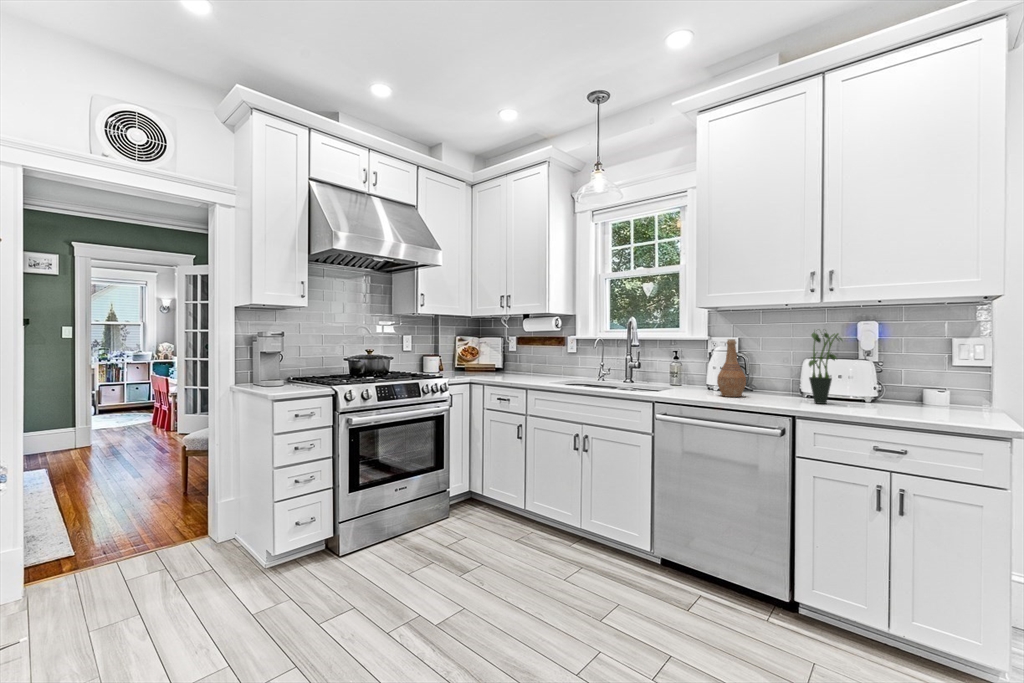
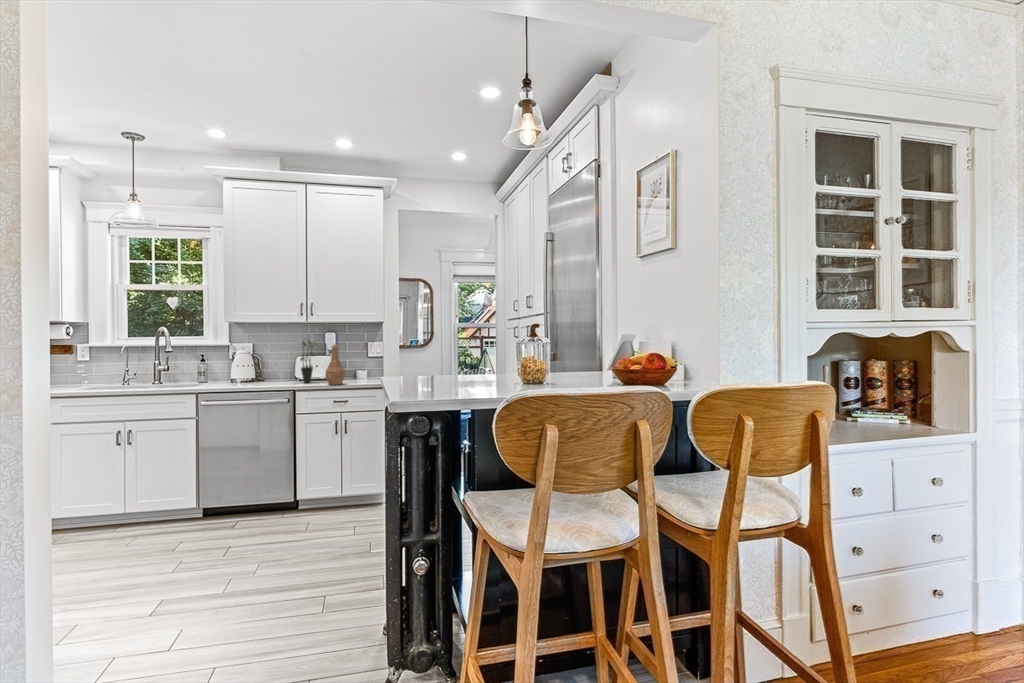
vase: present [717,339,746,397] -> present [326,345,345,385]

